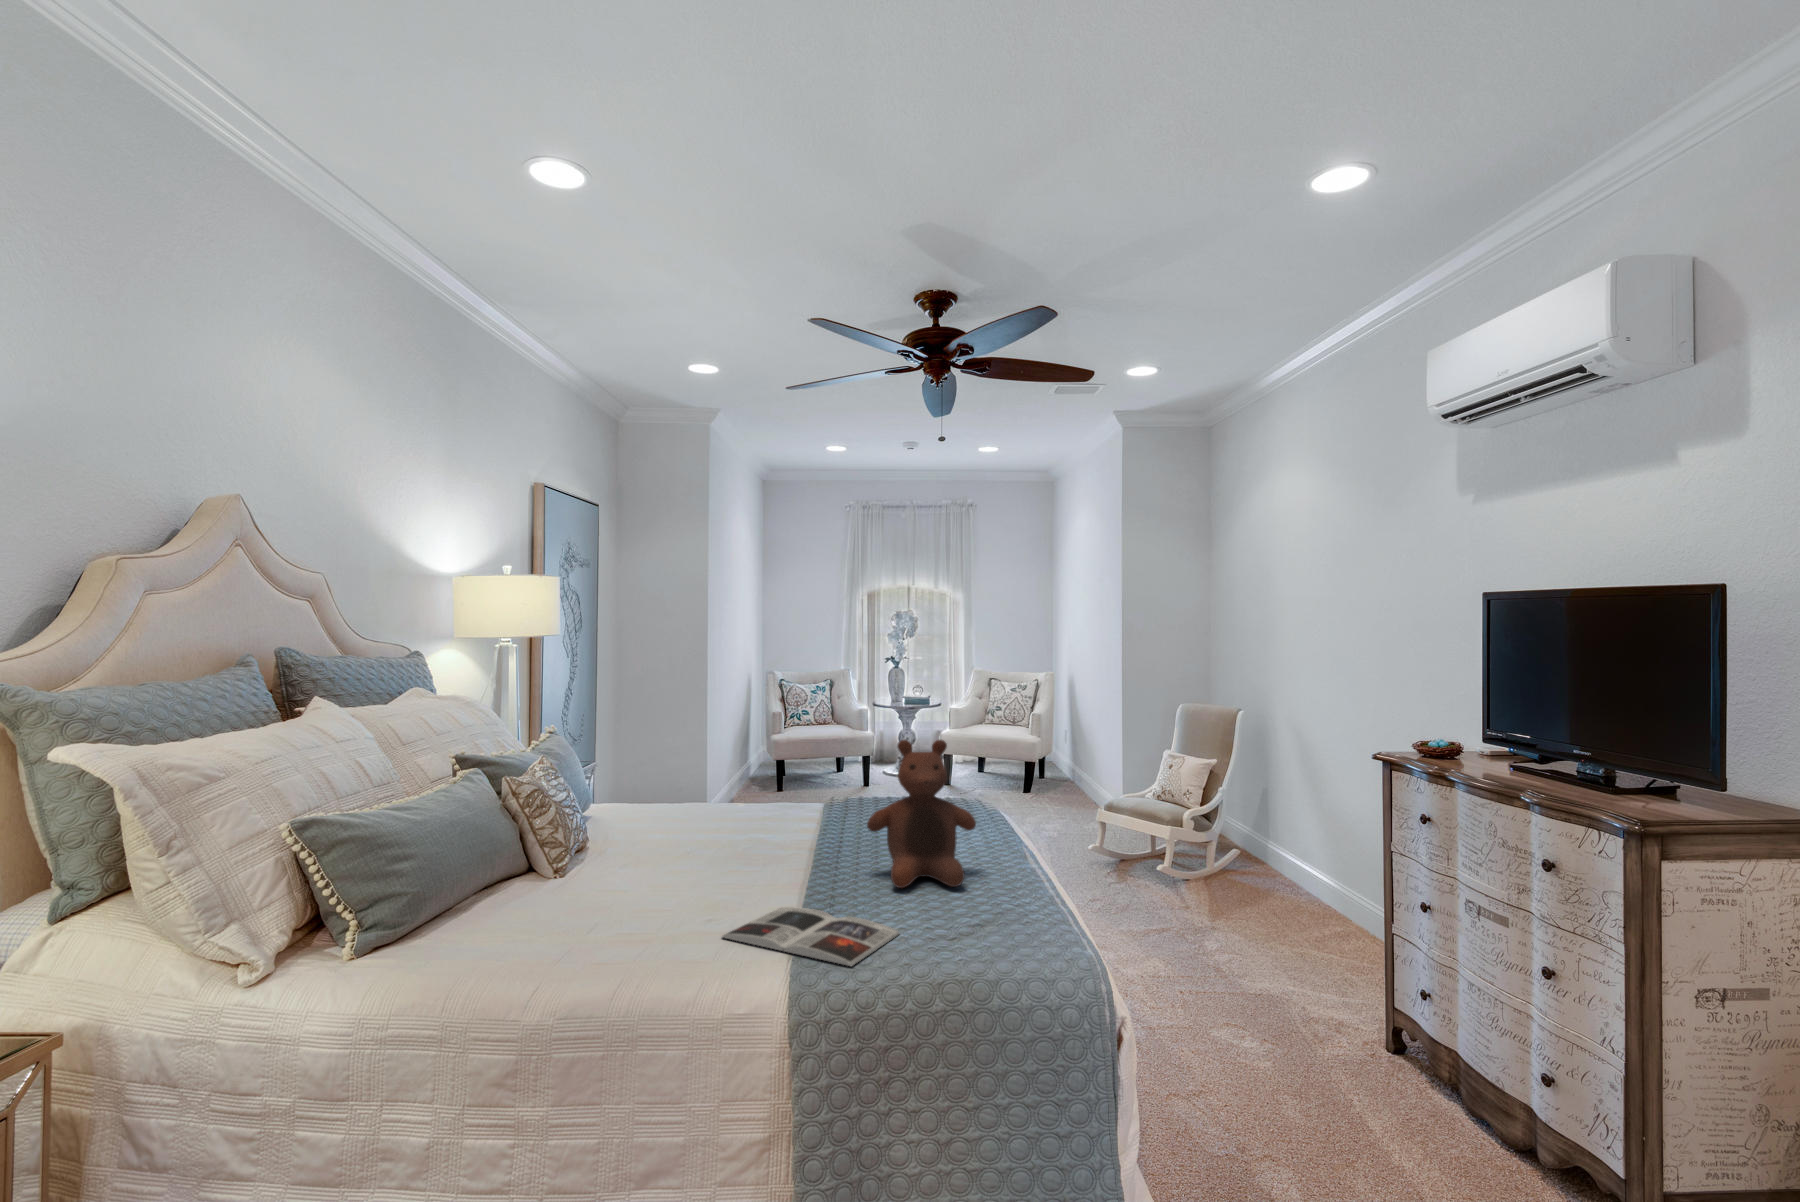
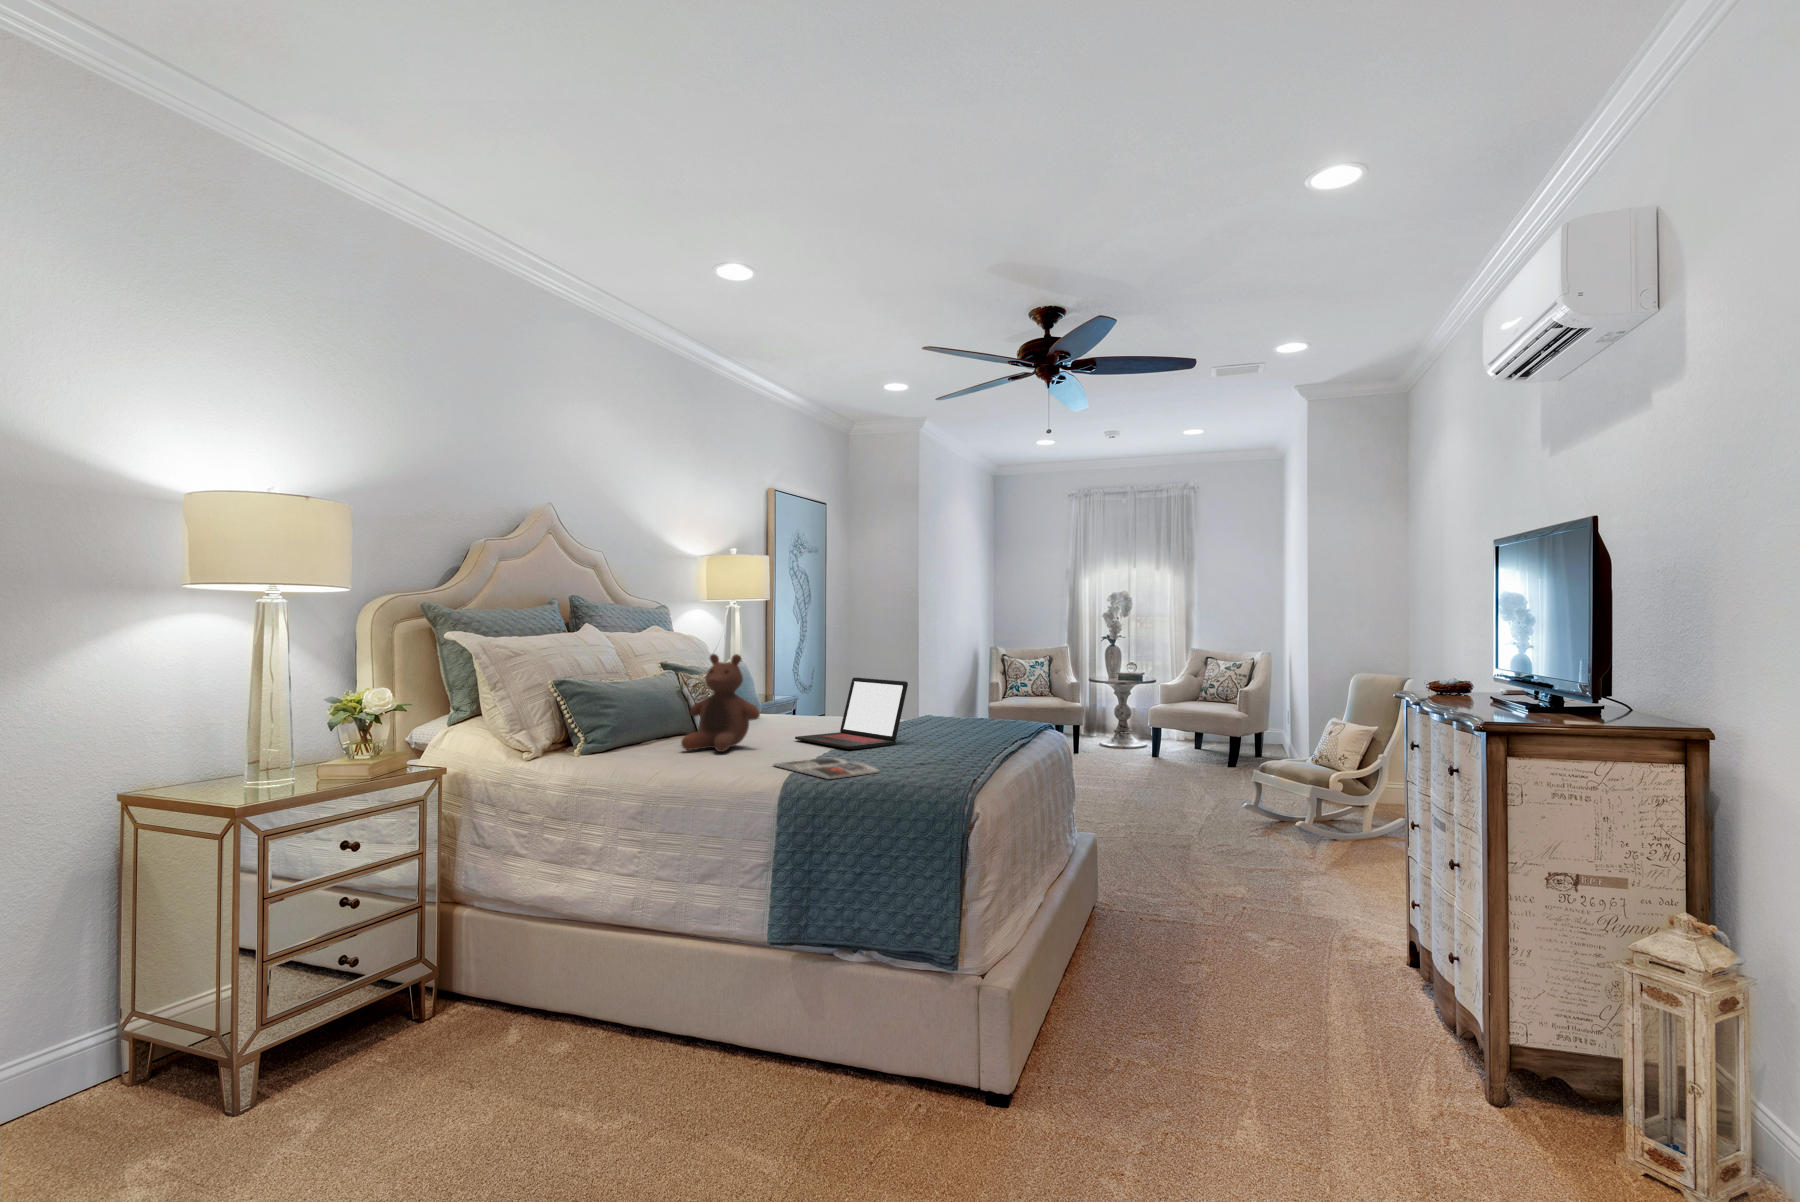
stuffed bear: present [867,740,976,888] -> present [681,654,760,752]
laptop: none [685,761,847,878] -> present [795,677,908,749]

